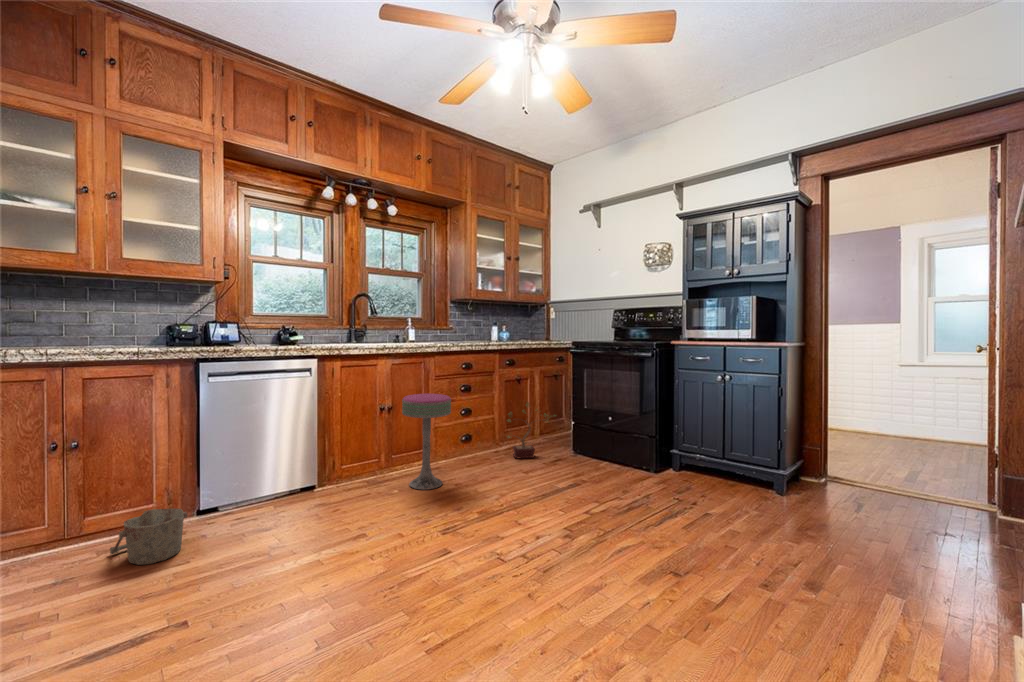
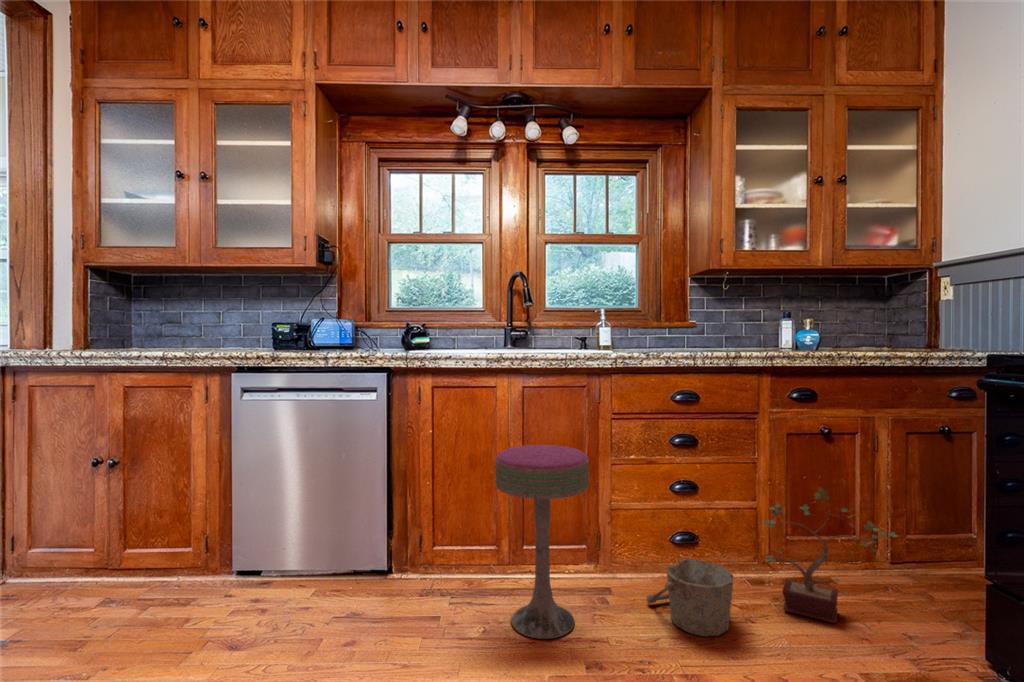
bucket: present [110,509,188,565] -> present [647,558,733,636]

